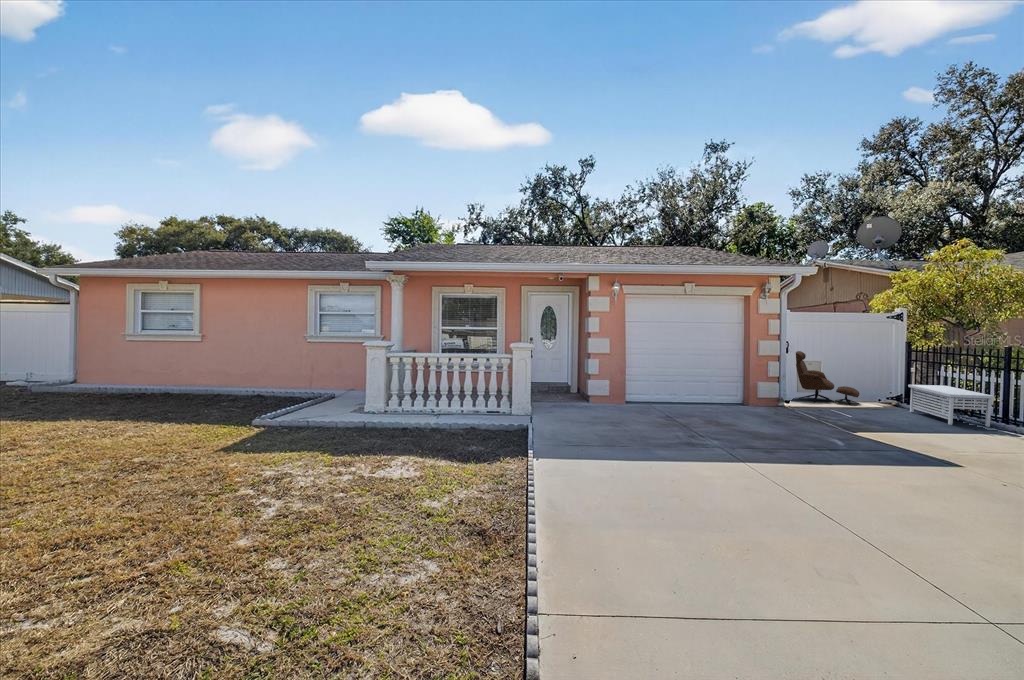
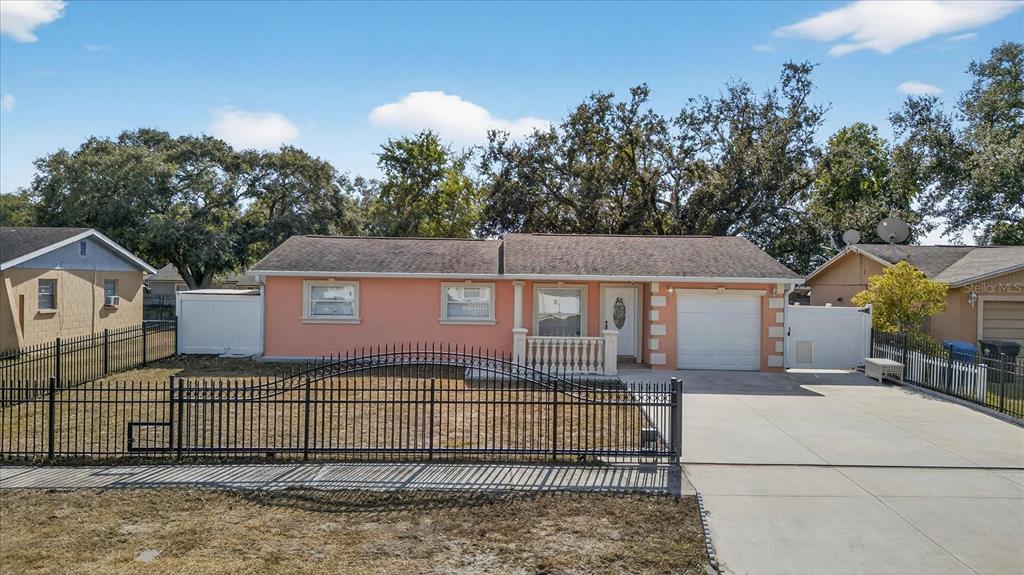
lounge chair: present [796,351,859,405] -> none [796,334,838,372]

